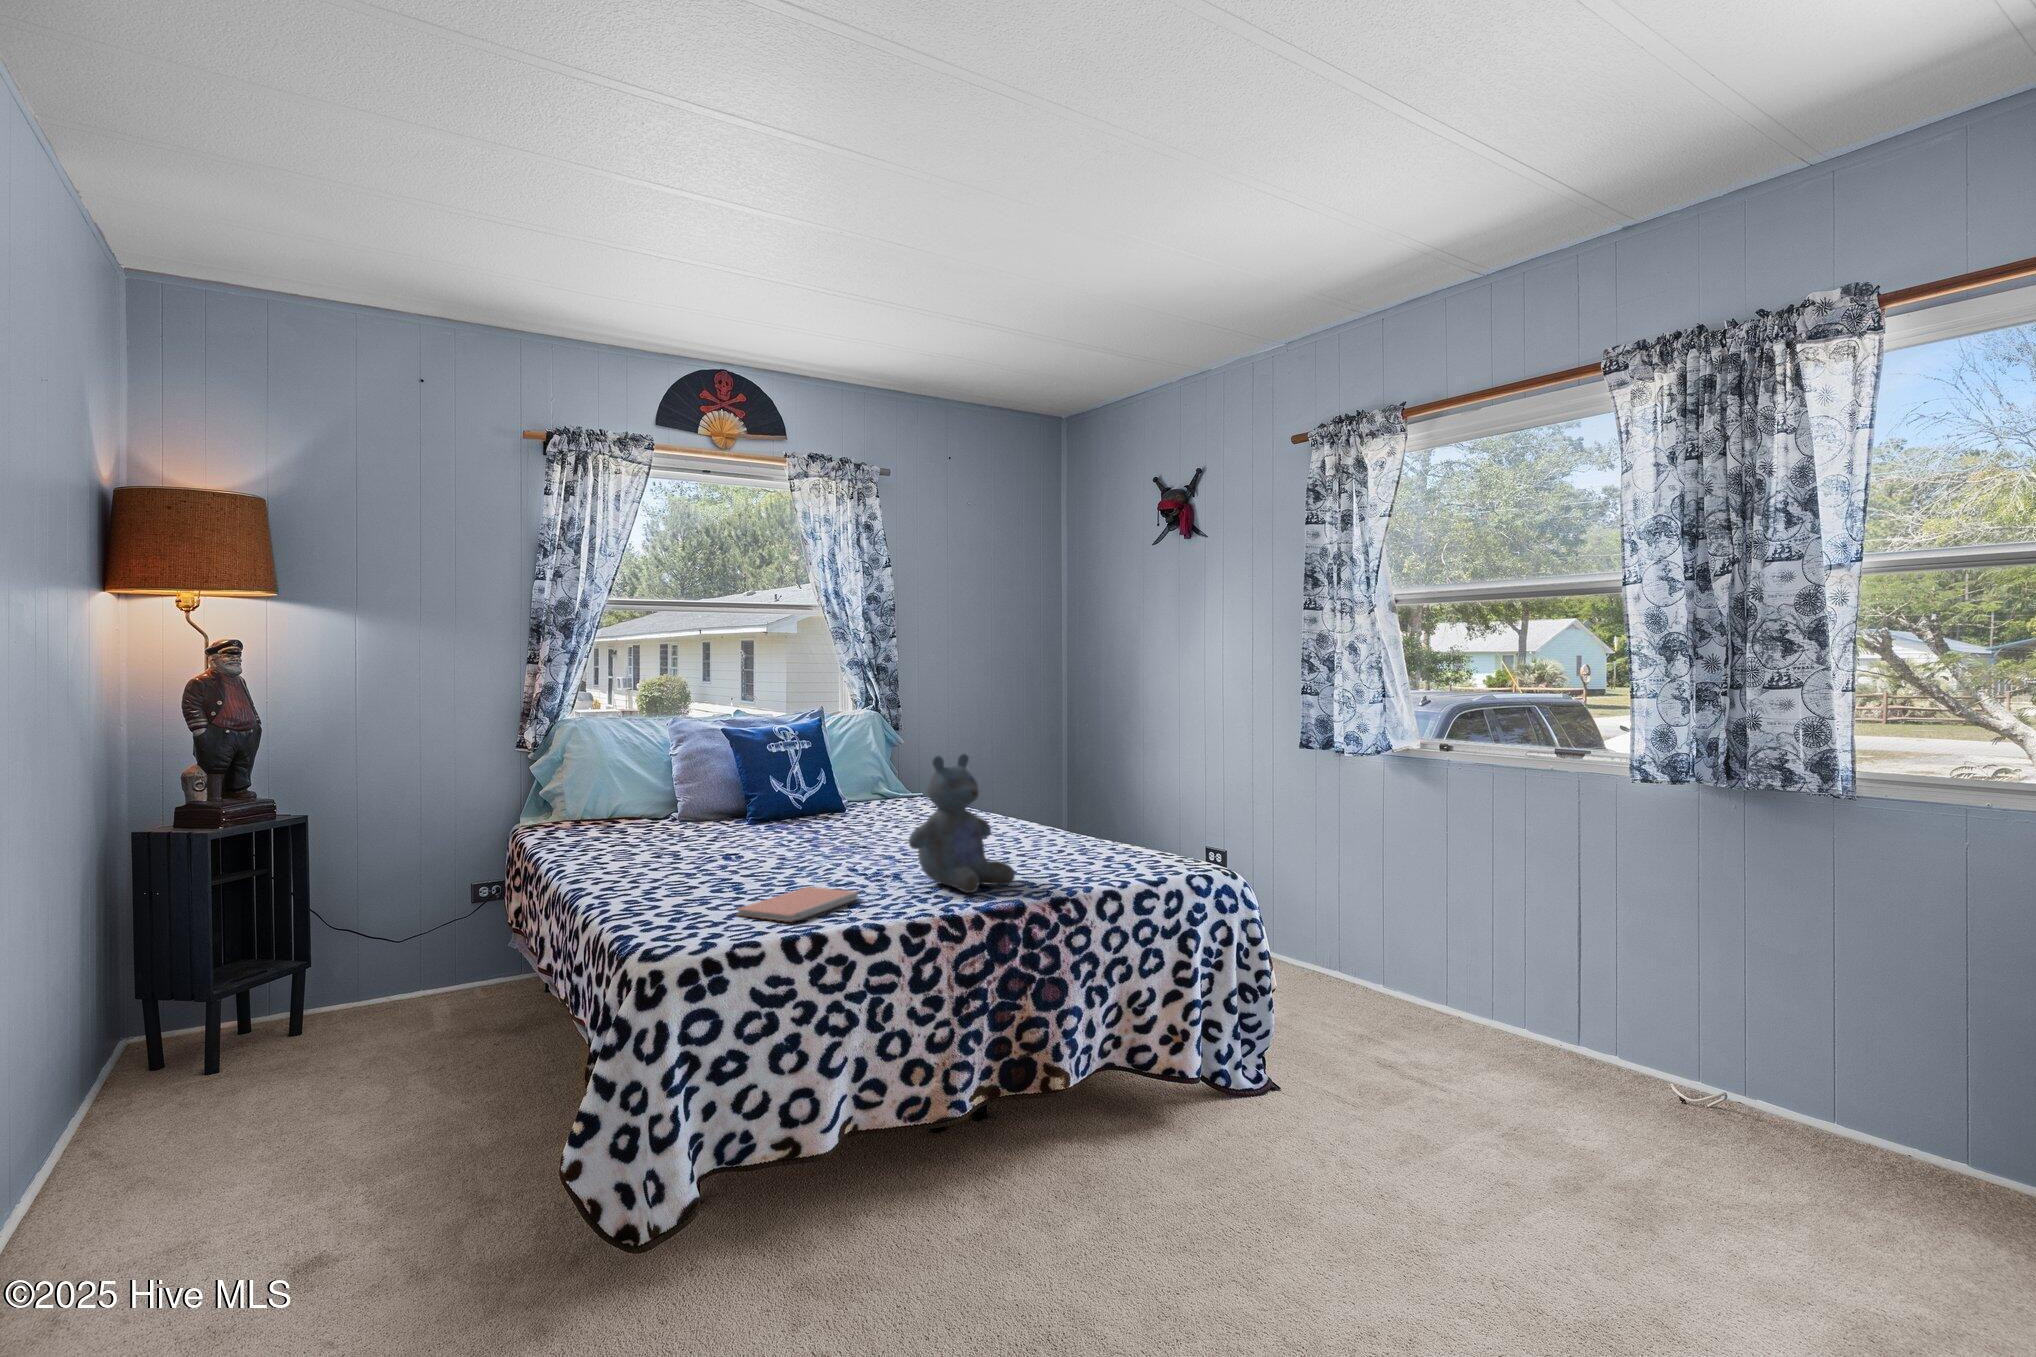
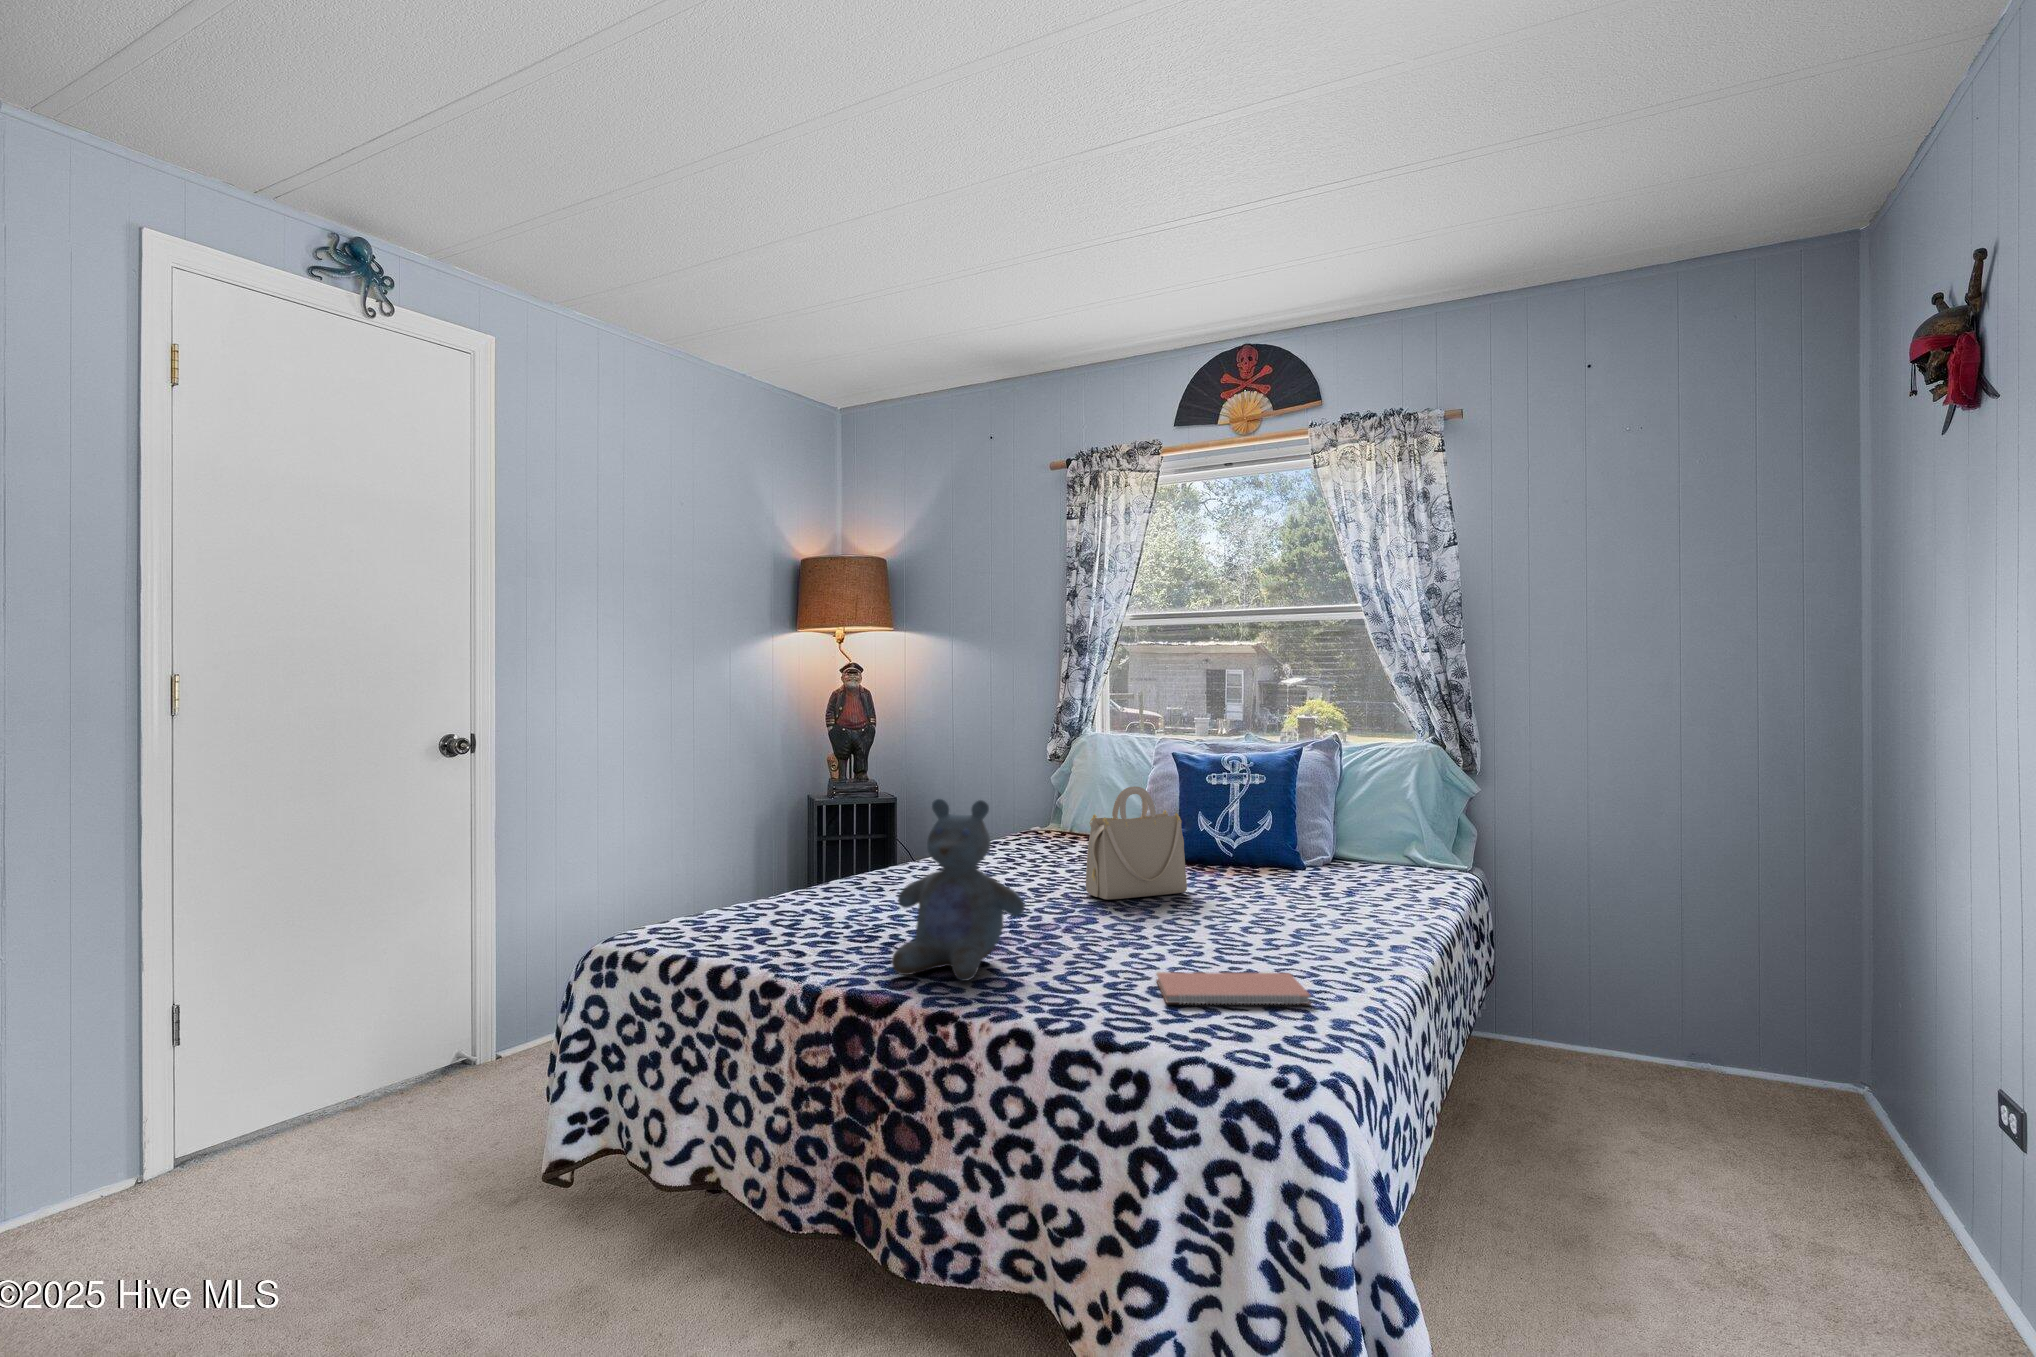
handbag: none [818,750,866,842] -> present [1086,786,1187,900]
notebook: present [737,887,858,922] -> present [1156,972,1310,1005]

